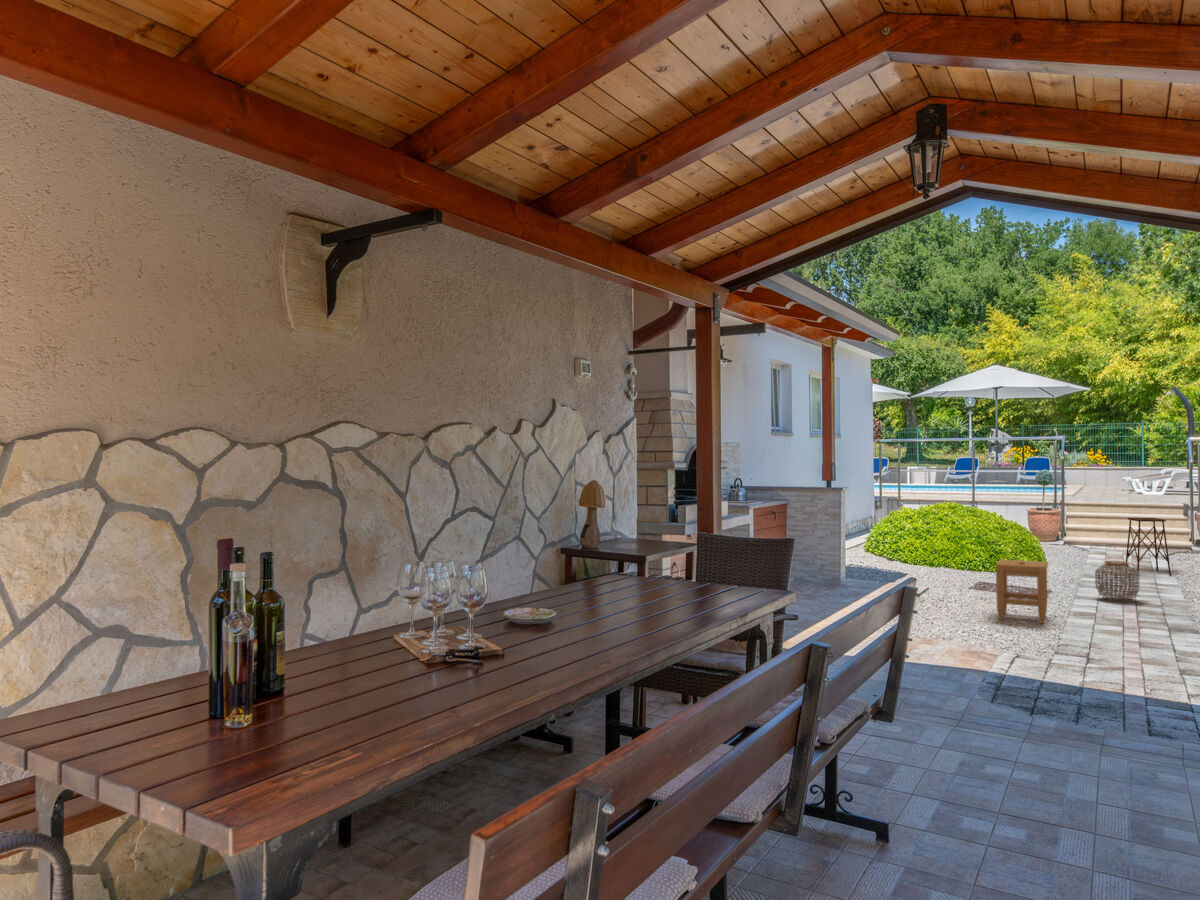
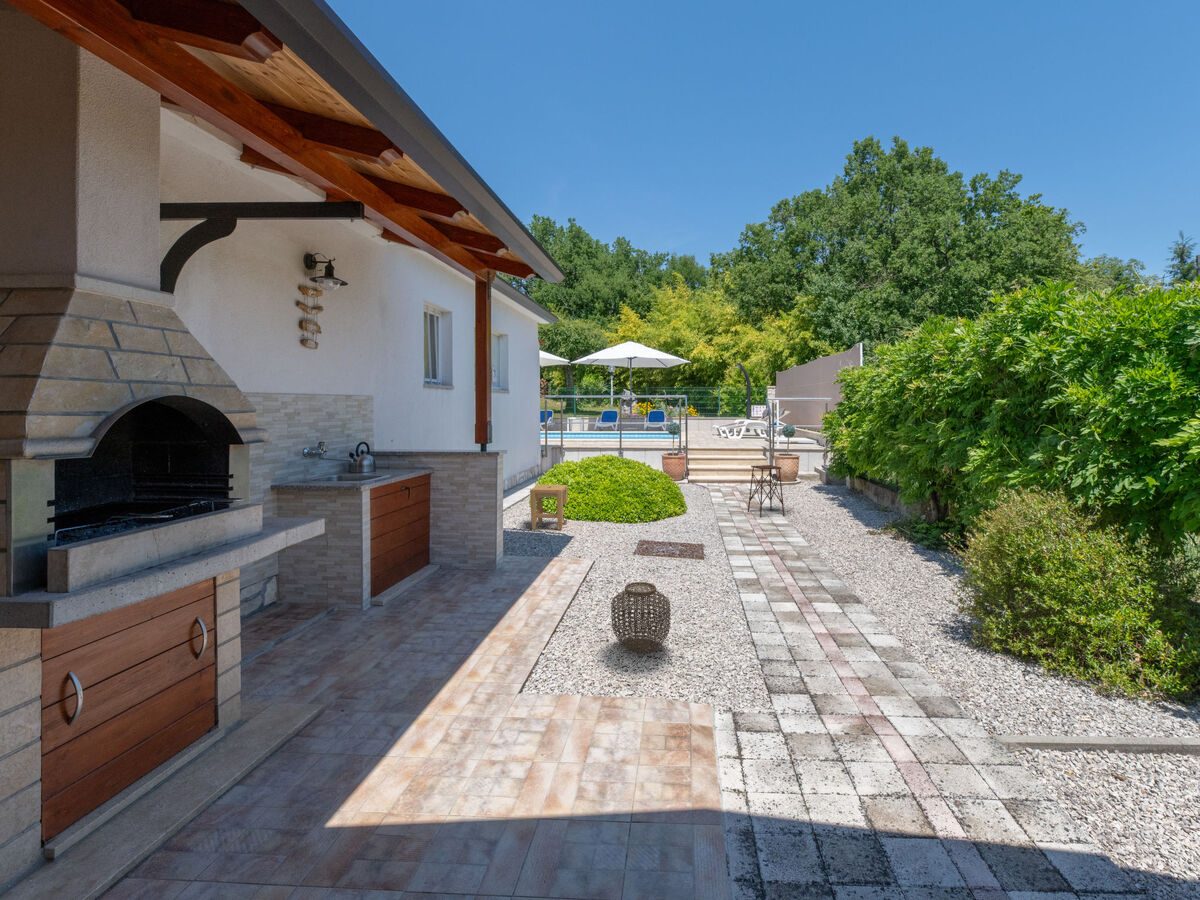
stool: present [996,559,1047,624] -> present [530,485,568,530]
woven basket: present [1095,561,1140,603] -> present [611,582,671,653]

